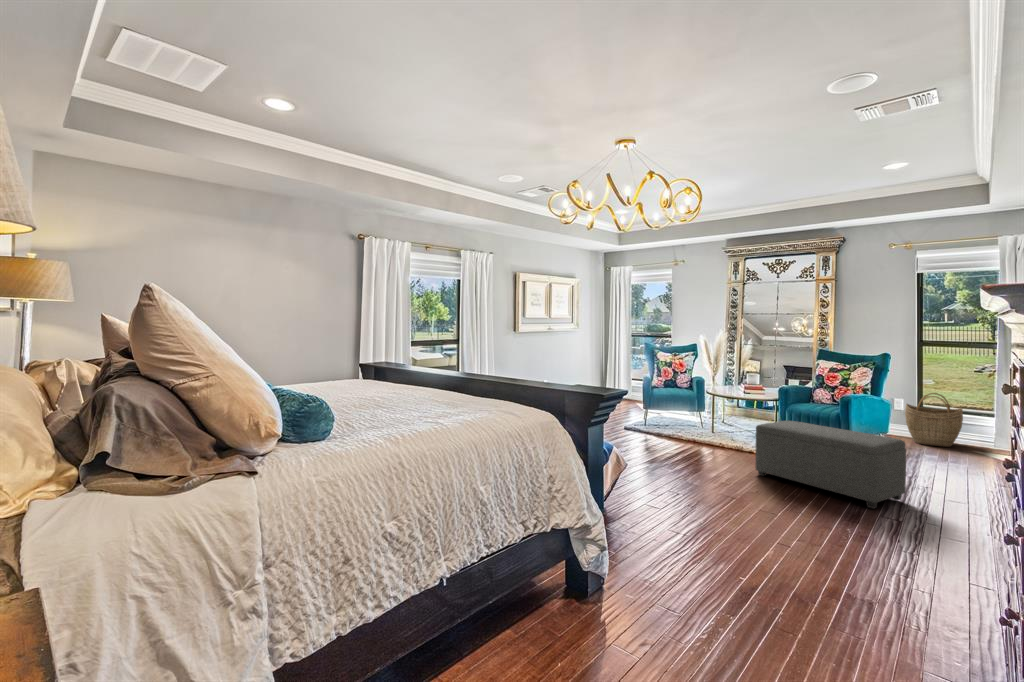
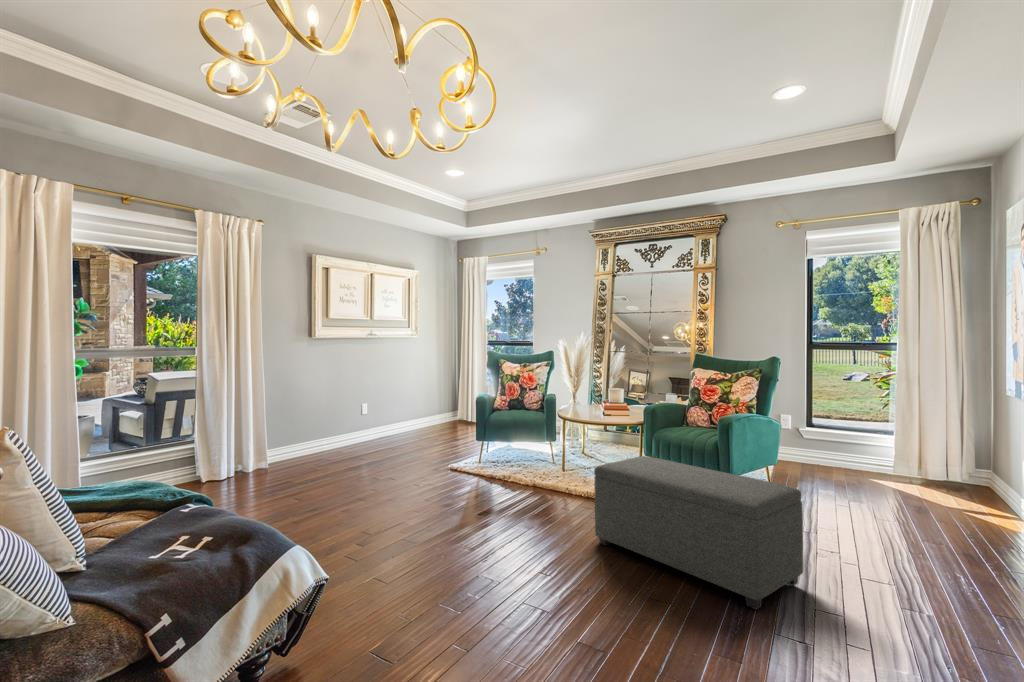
woven basket: present [905,393,963,447] -> none [800,408,866,477]

